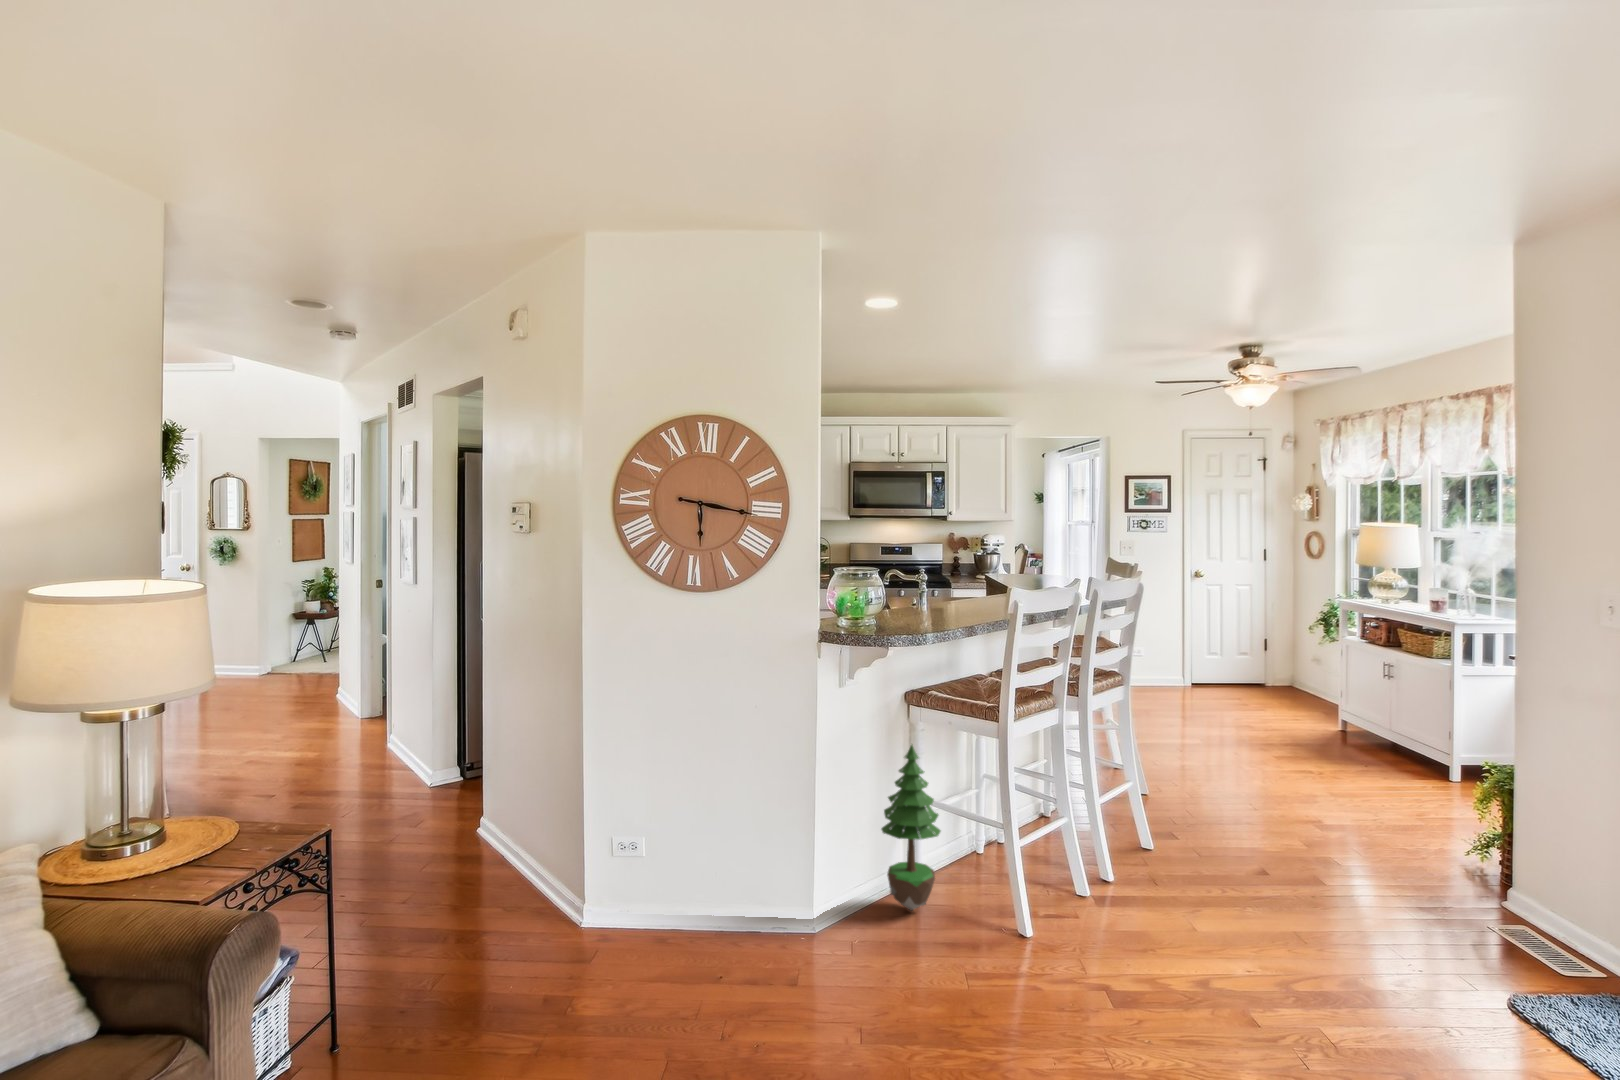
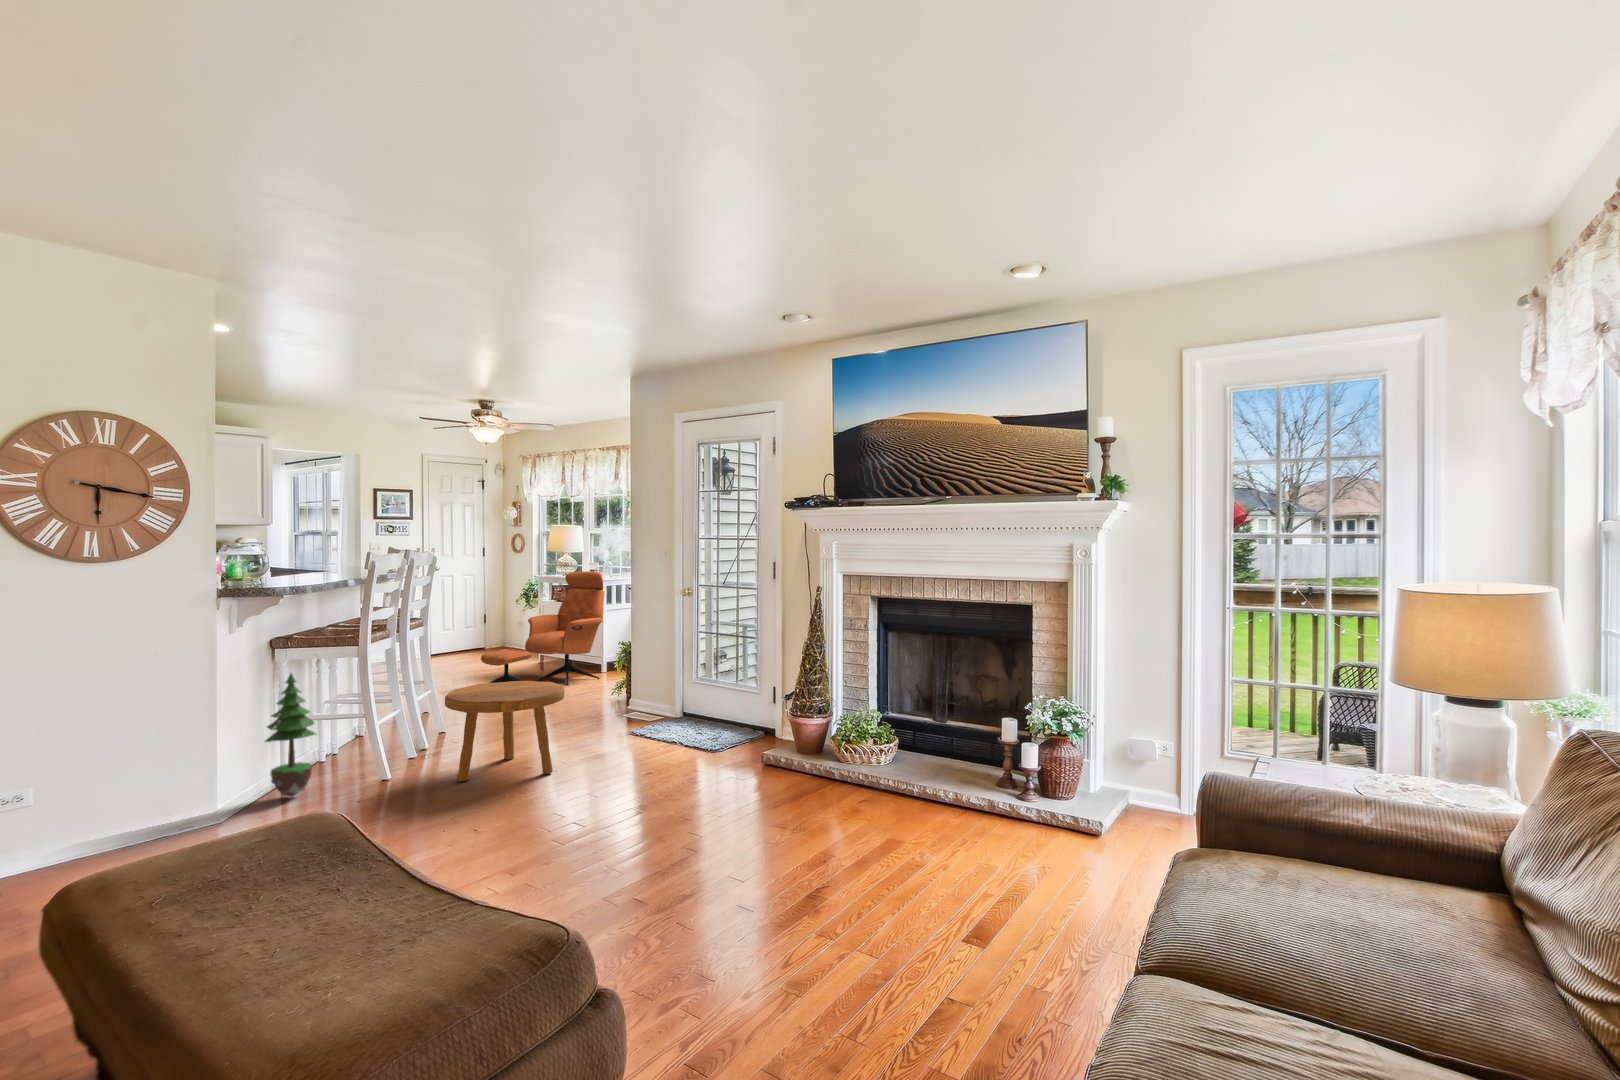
armchair: none [1225,602,1457,790] -> present [481,571,604,685]
footstool: none [1111,807,1333,1030] -> present [445,681,565,782]

